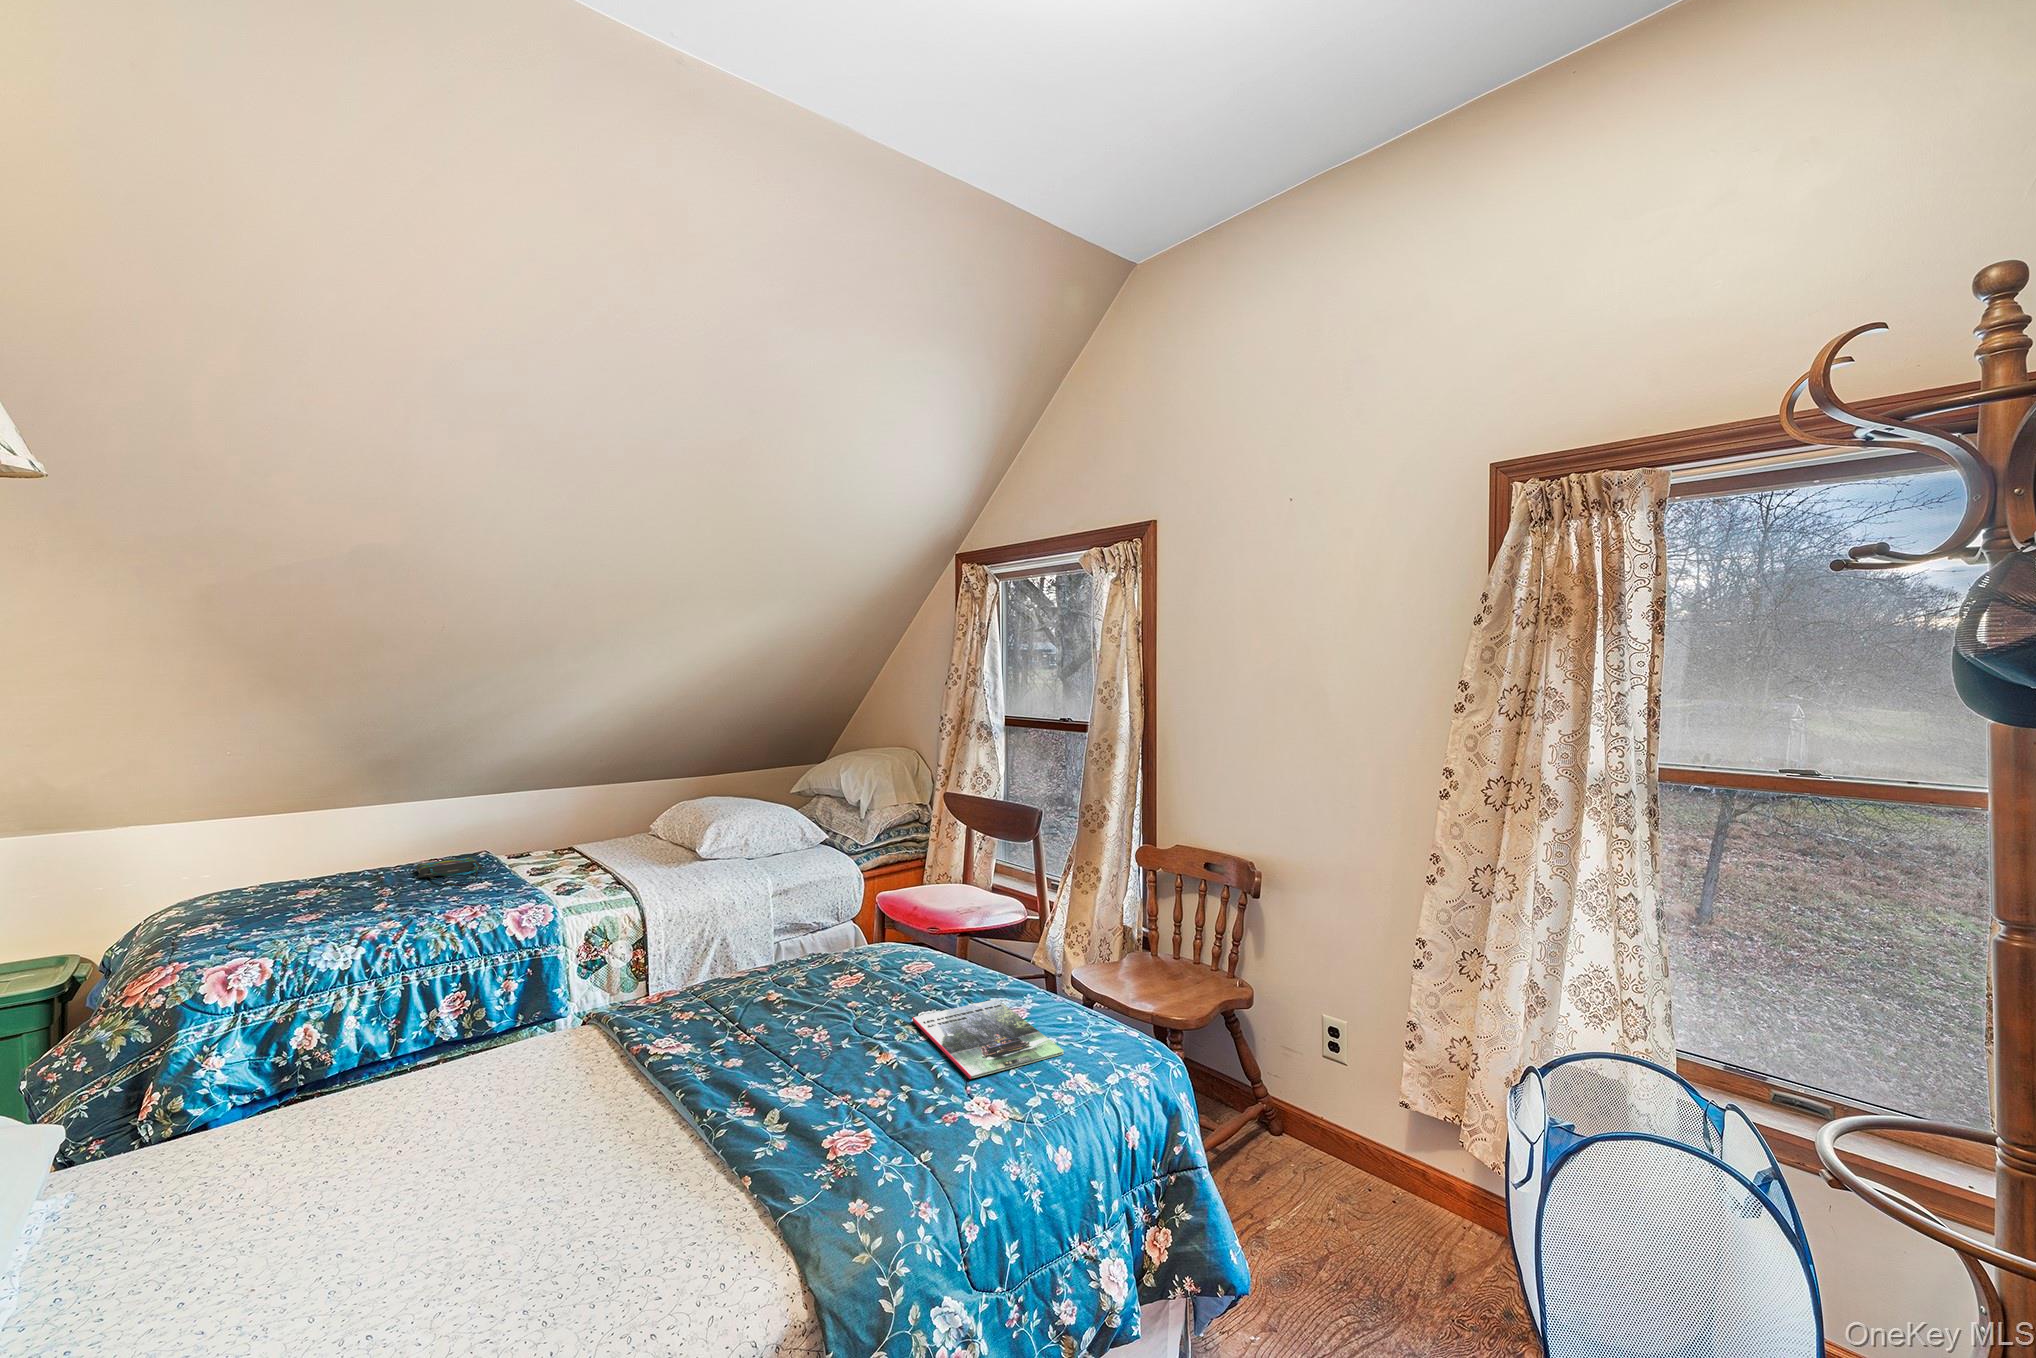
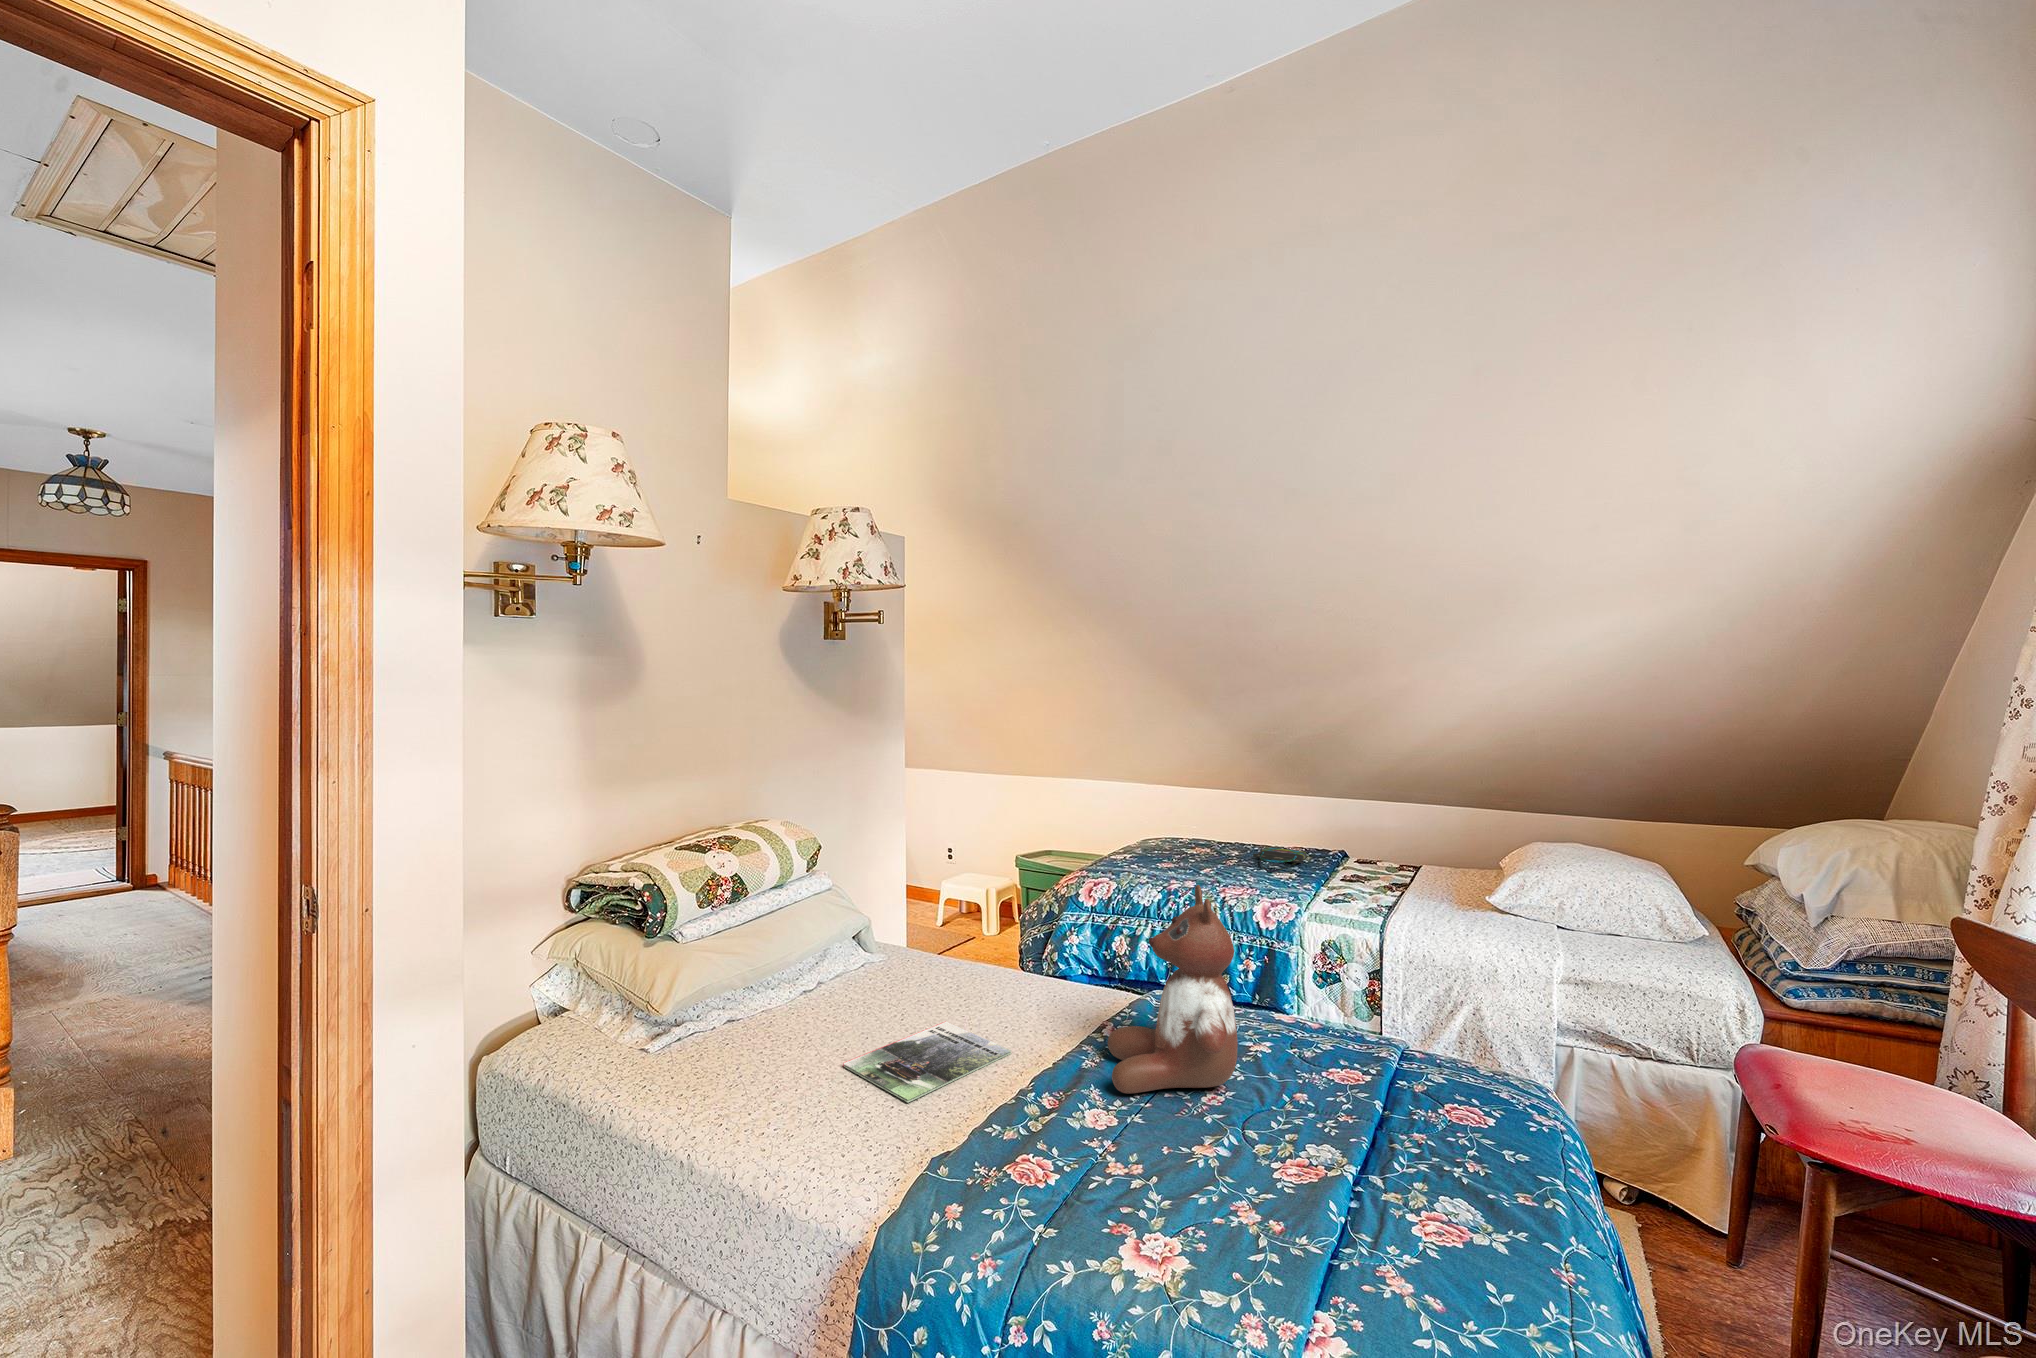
stuffed bear: none [718,859,868,1066] -> present [1108,885,1238,1093]
magazine: present [913,999,1064,1079] -> present [843,1021,1011,1103]

